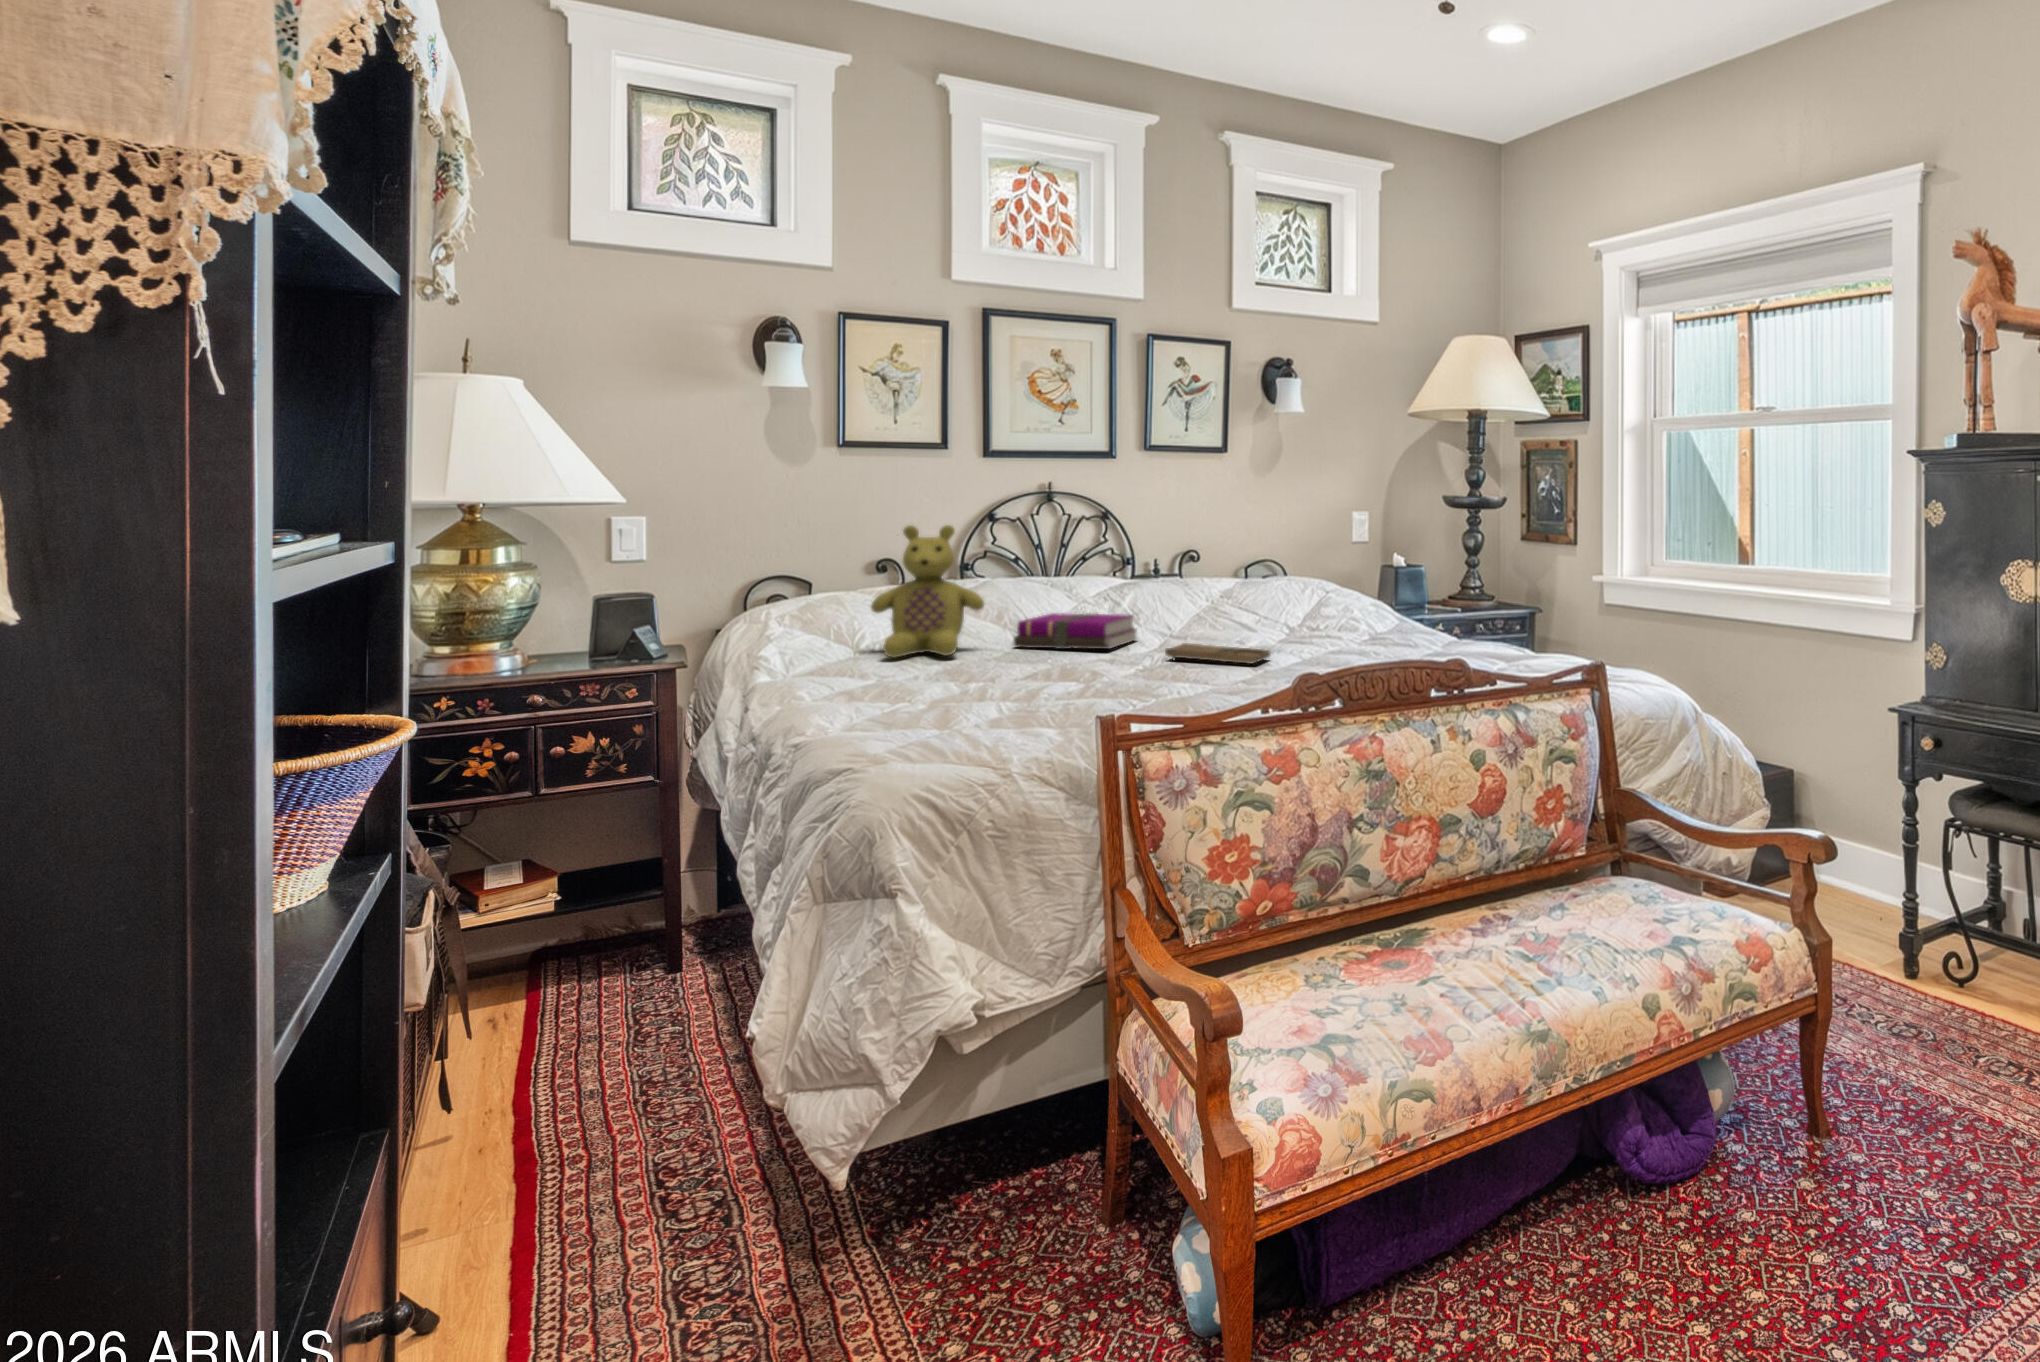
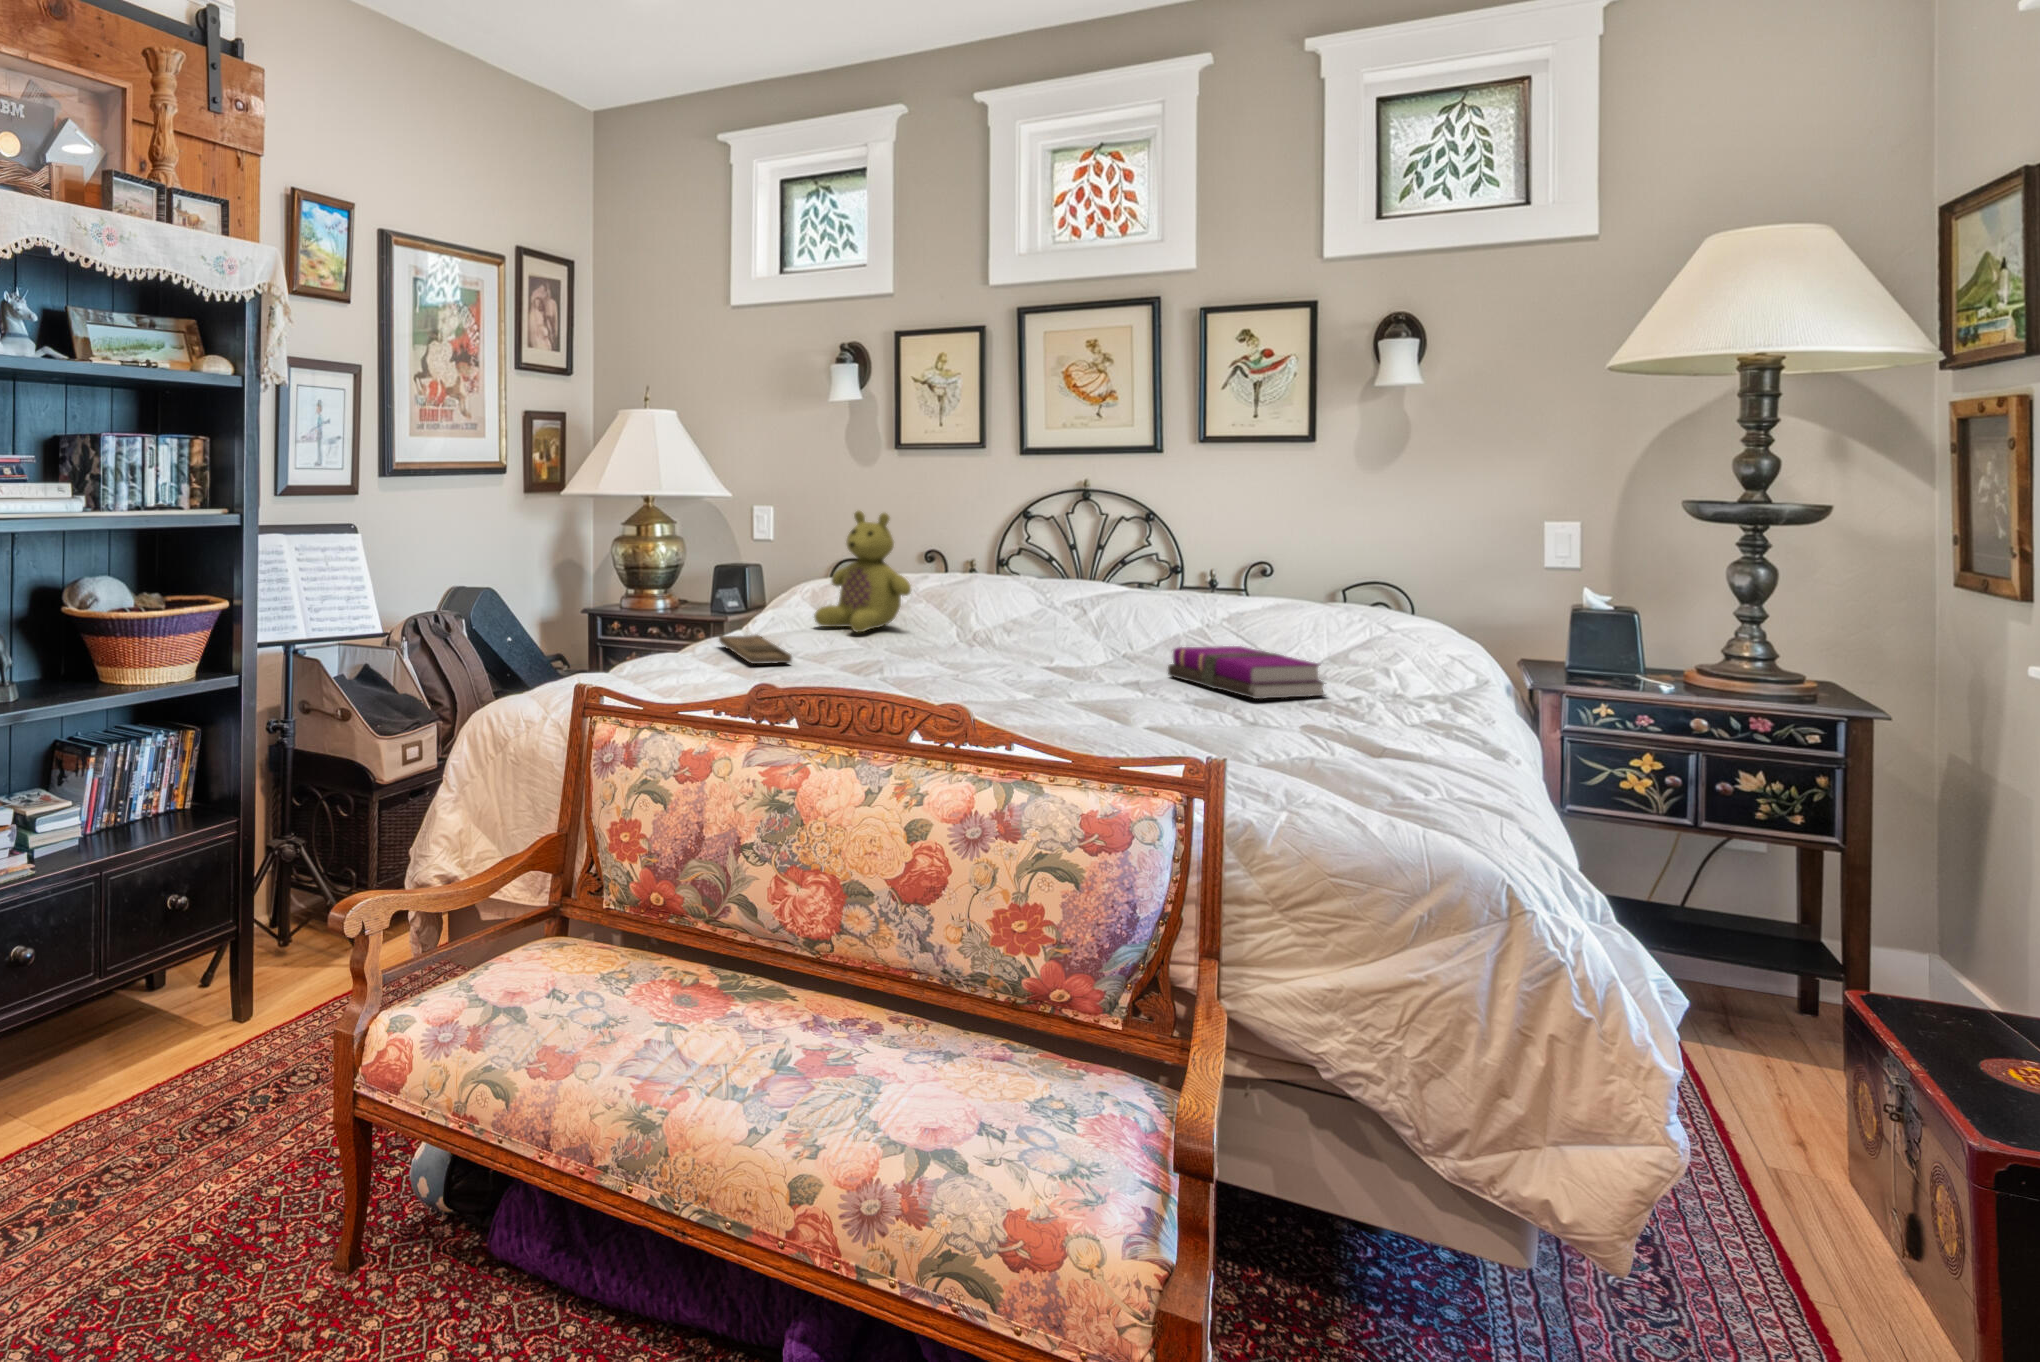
notebook: present [1013,613,1137,649] -> present [1168,646,1325,699]
tray: present [1165,643,1270,664] -> present [719,635,792,664]

